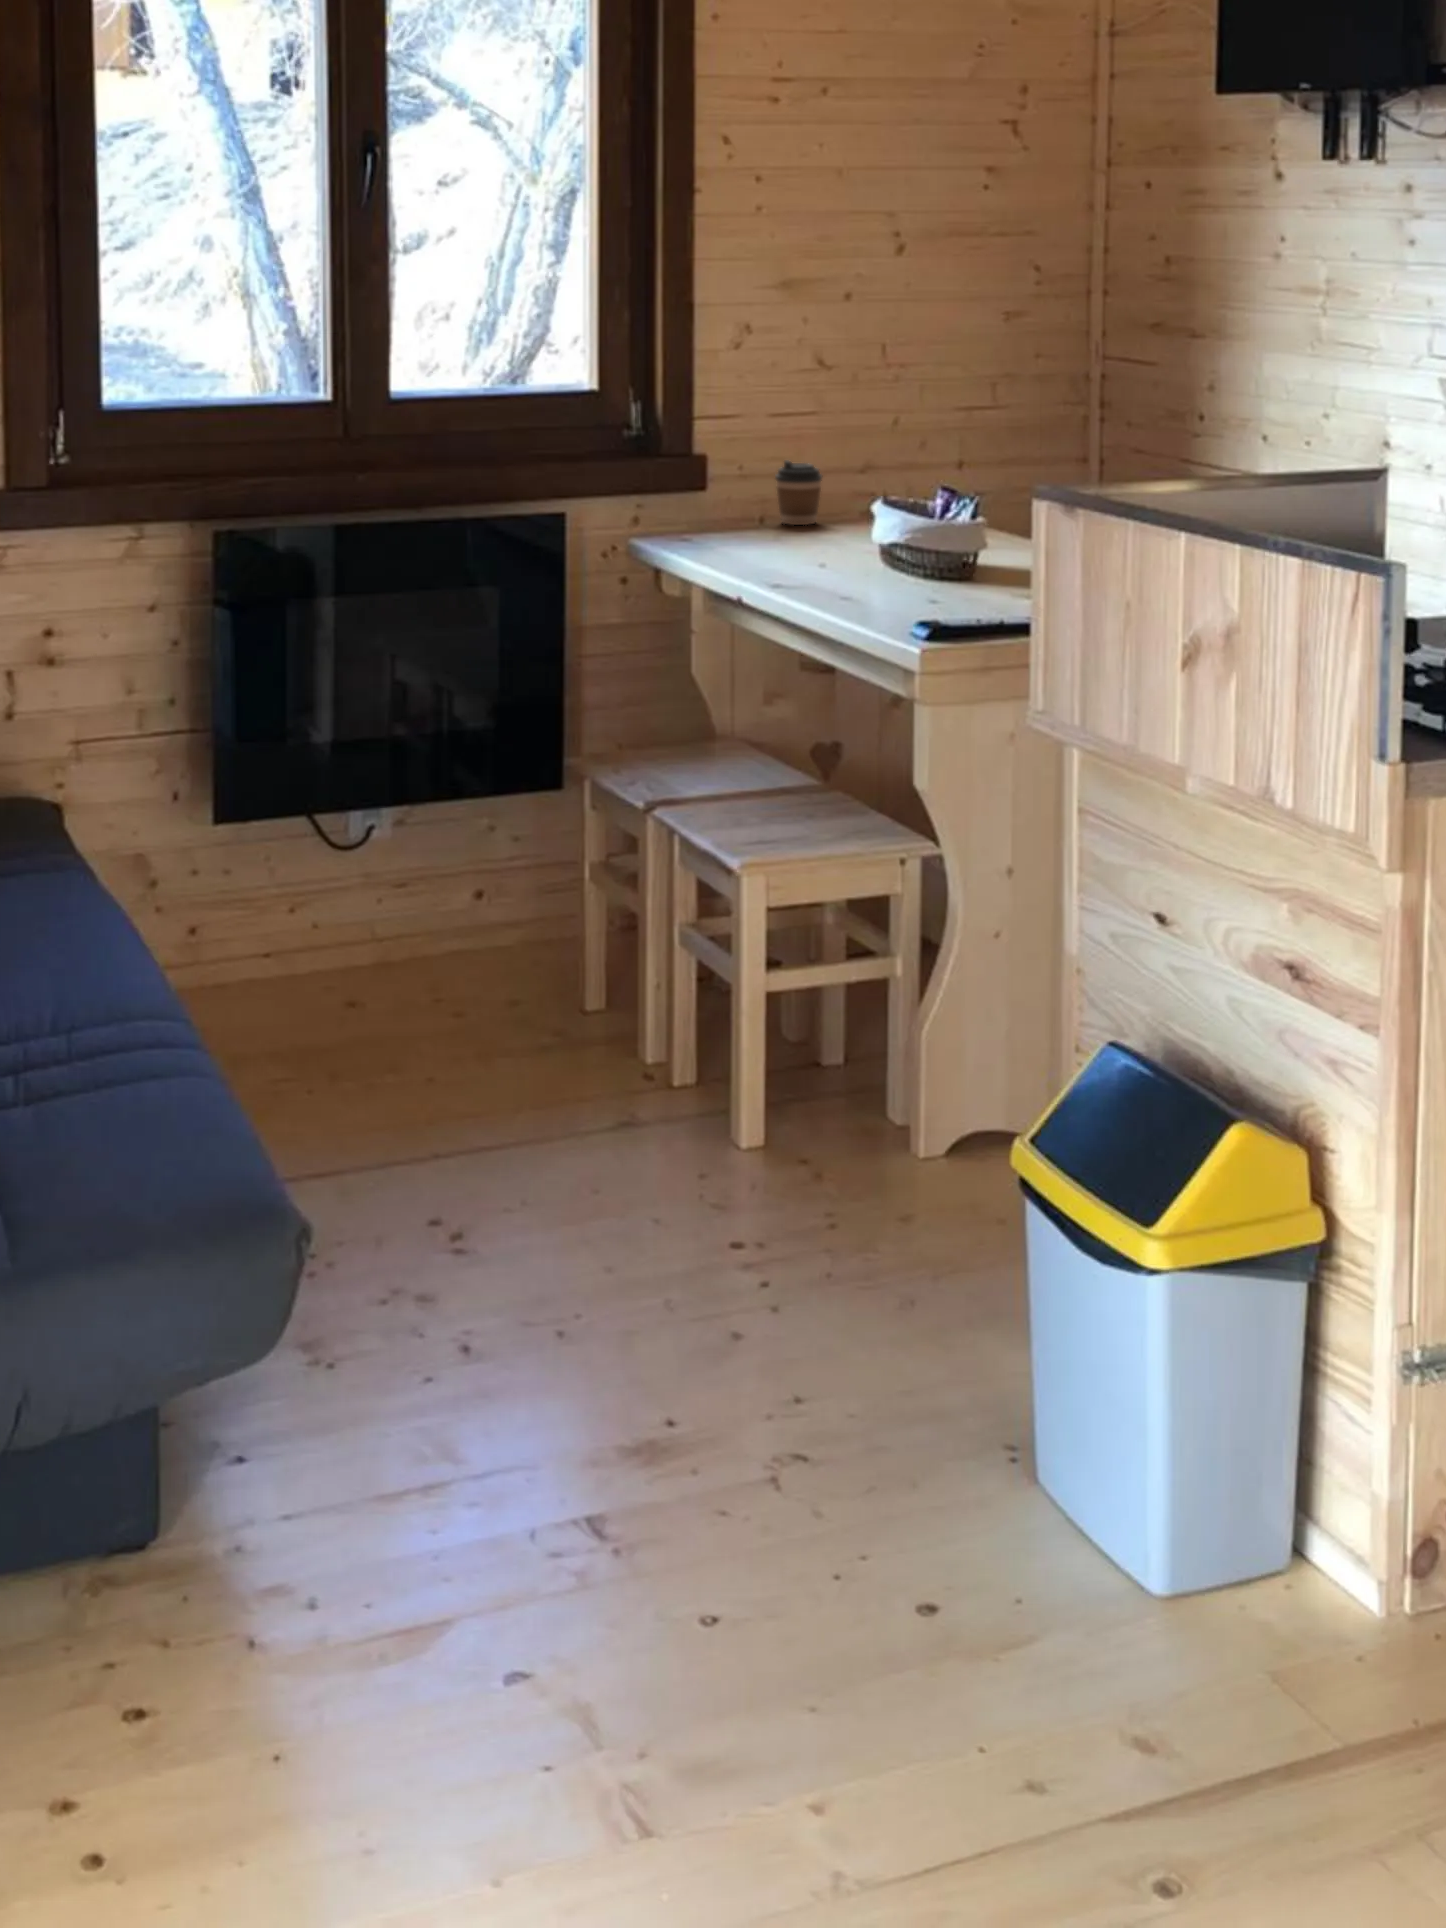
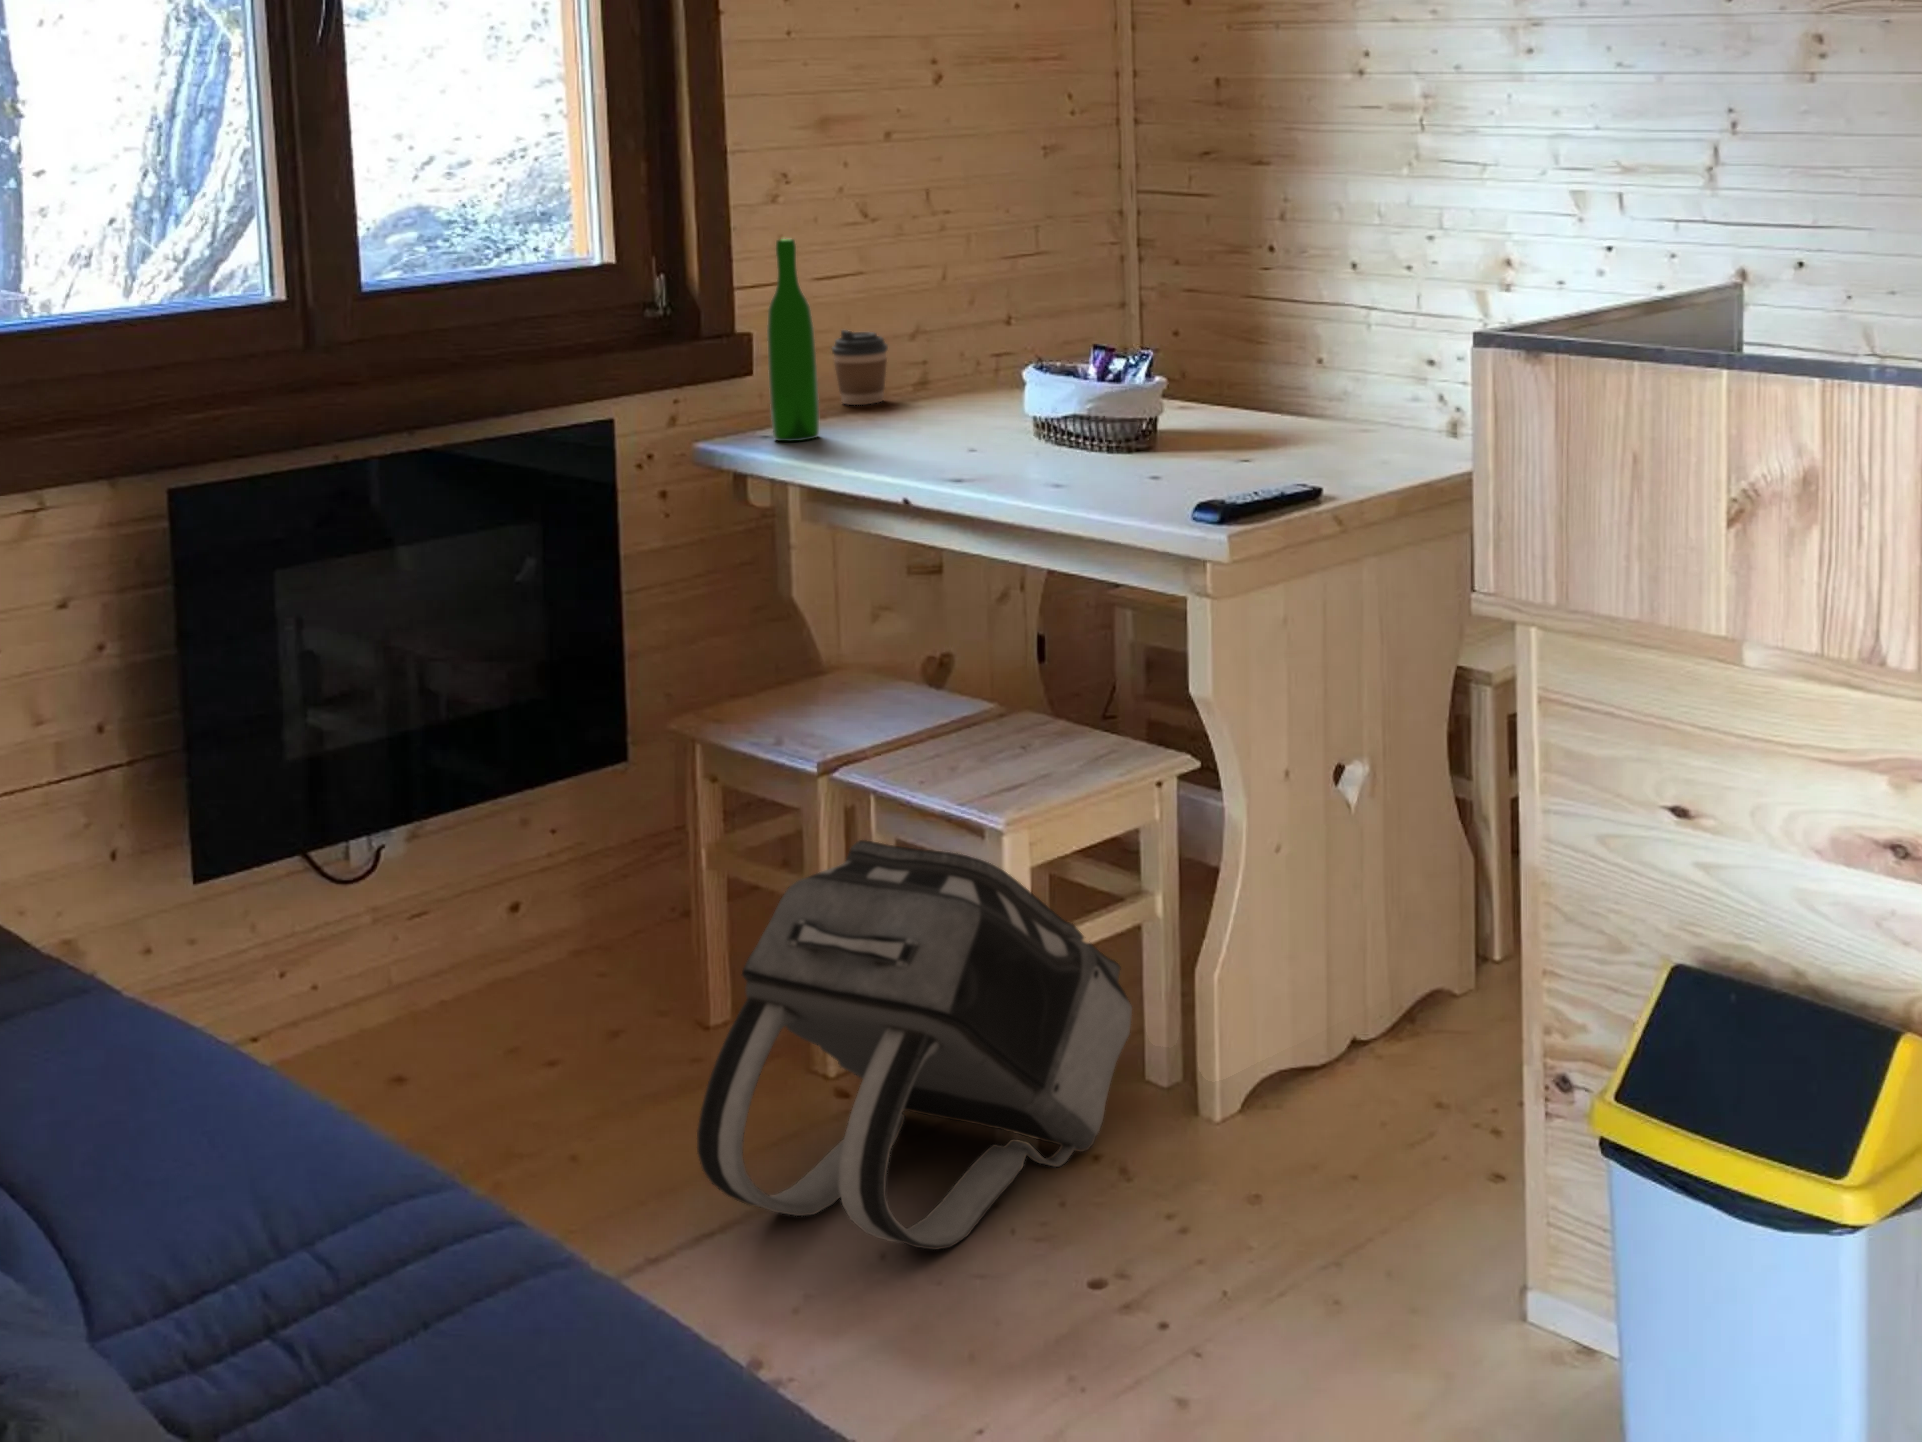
wine bottle: none [692,379,730,547] -> present [767,239,819,441]
backpack: none [481,864,864,1198] -> present [697,840,1132,1250]

